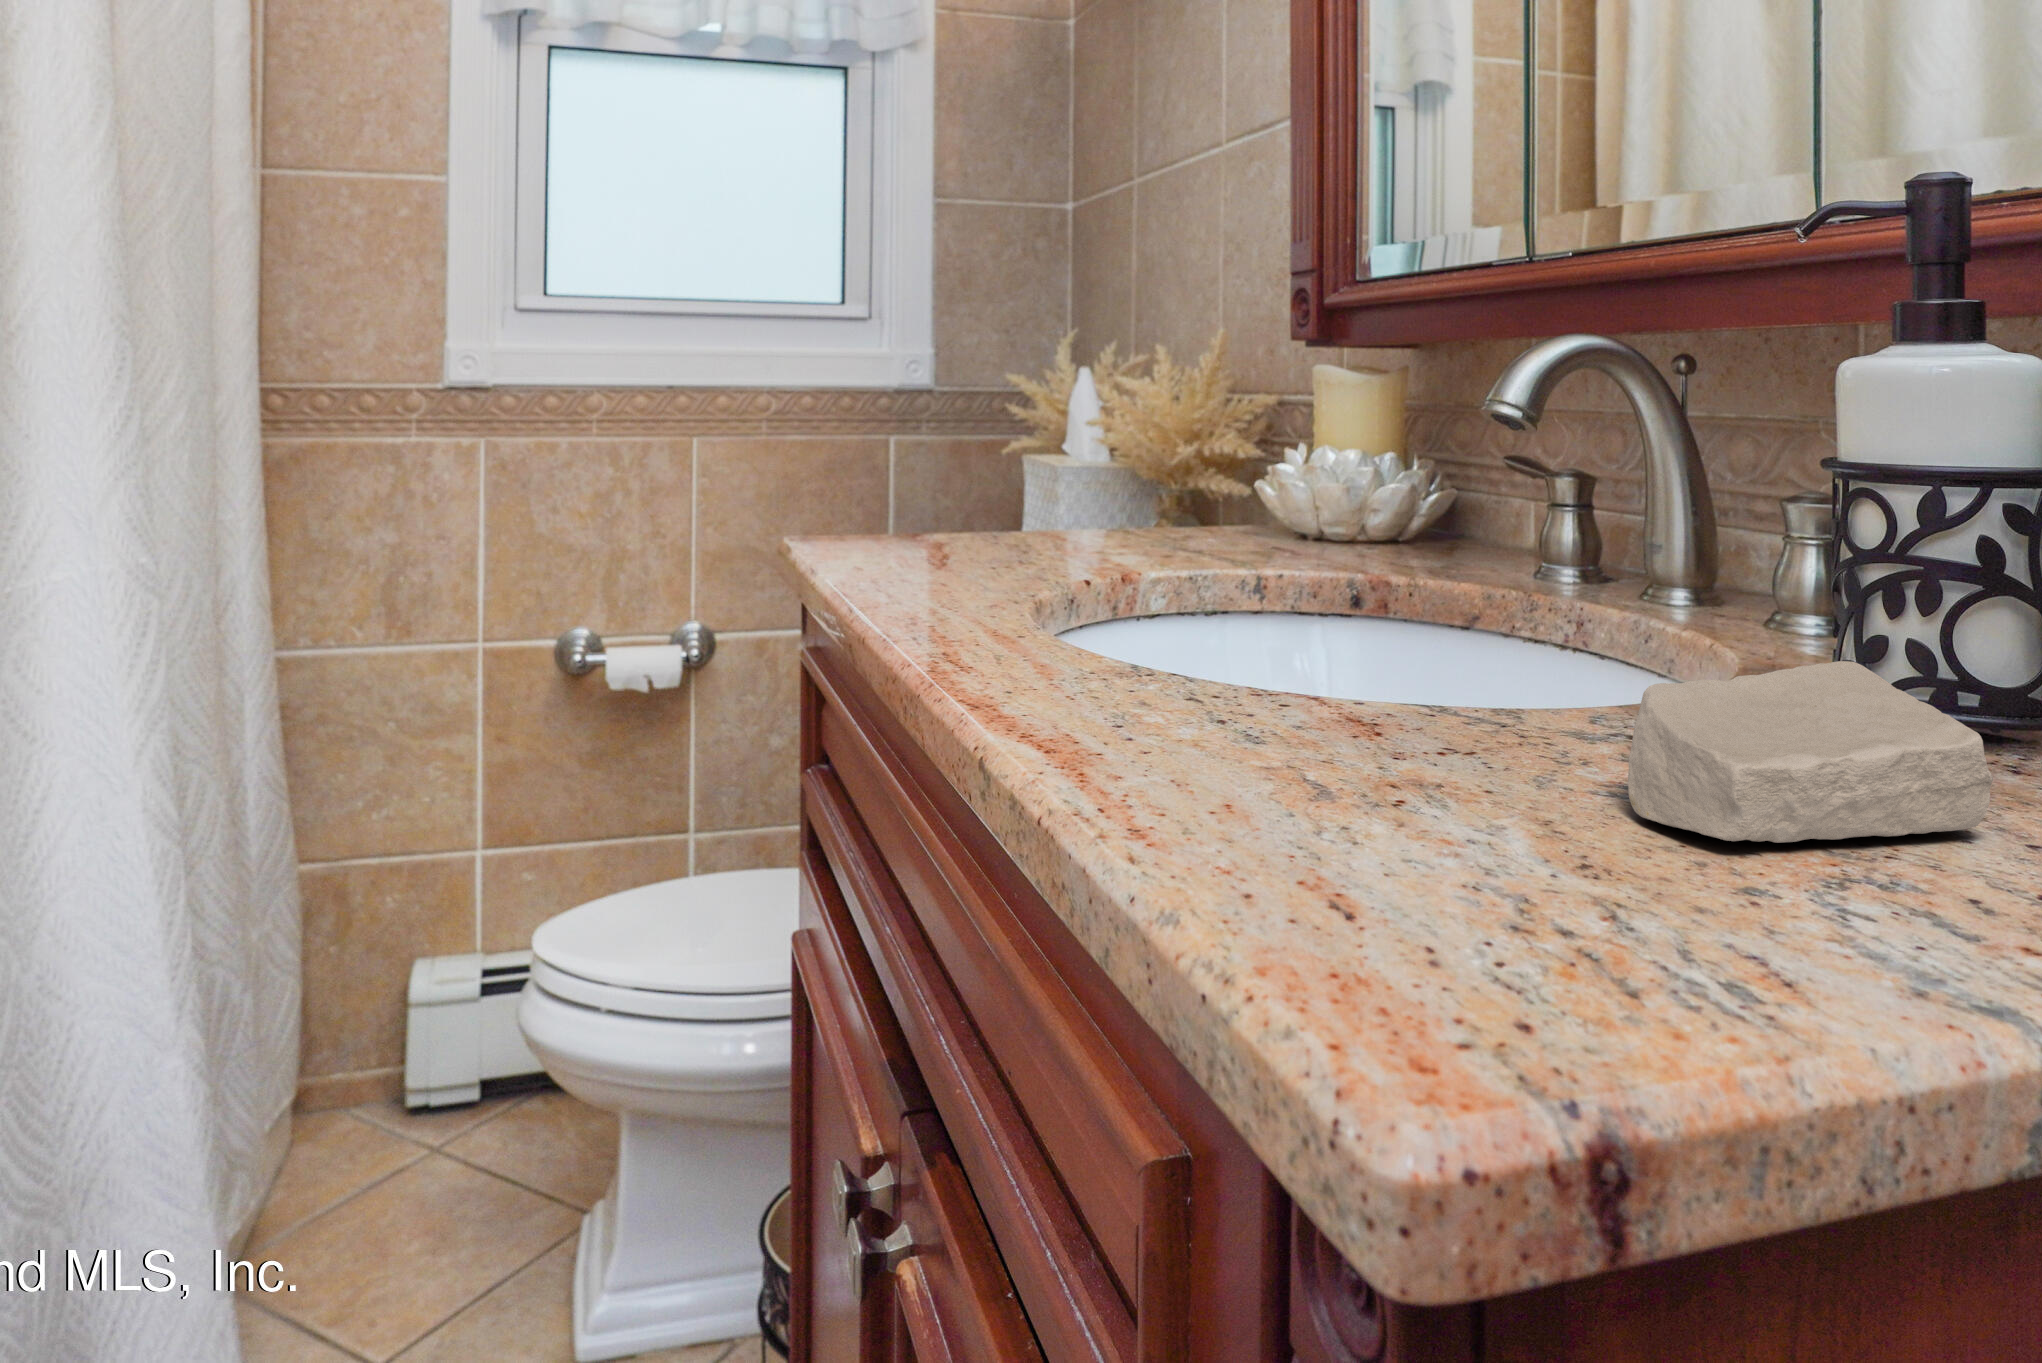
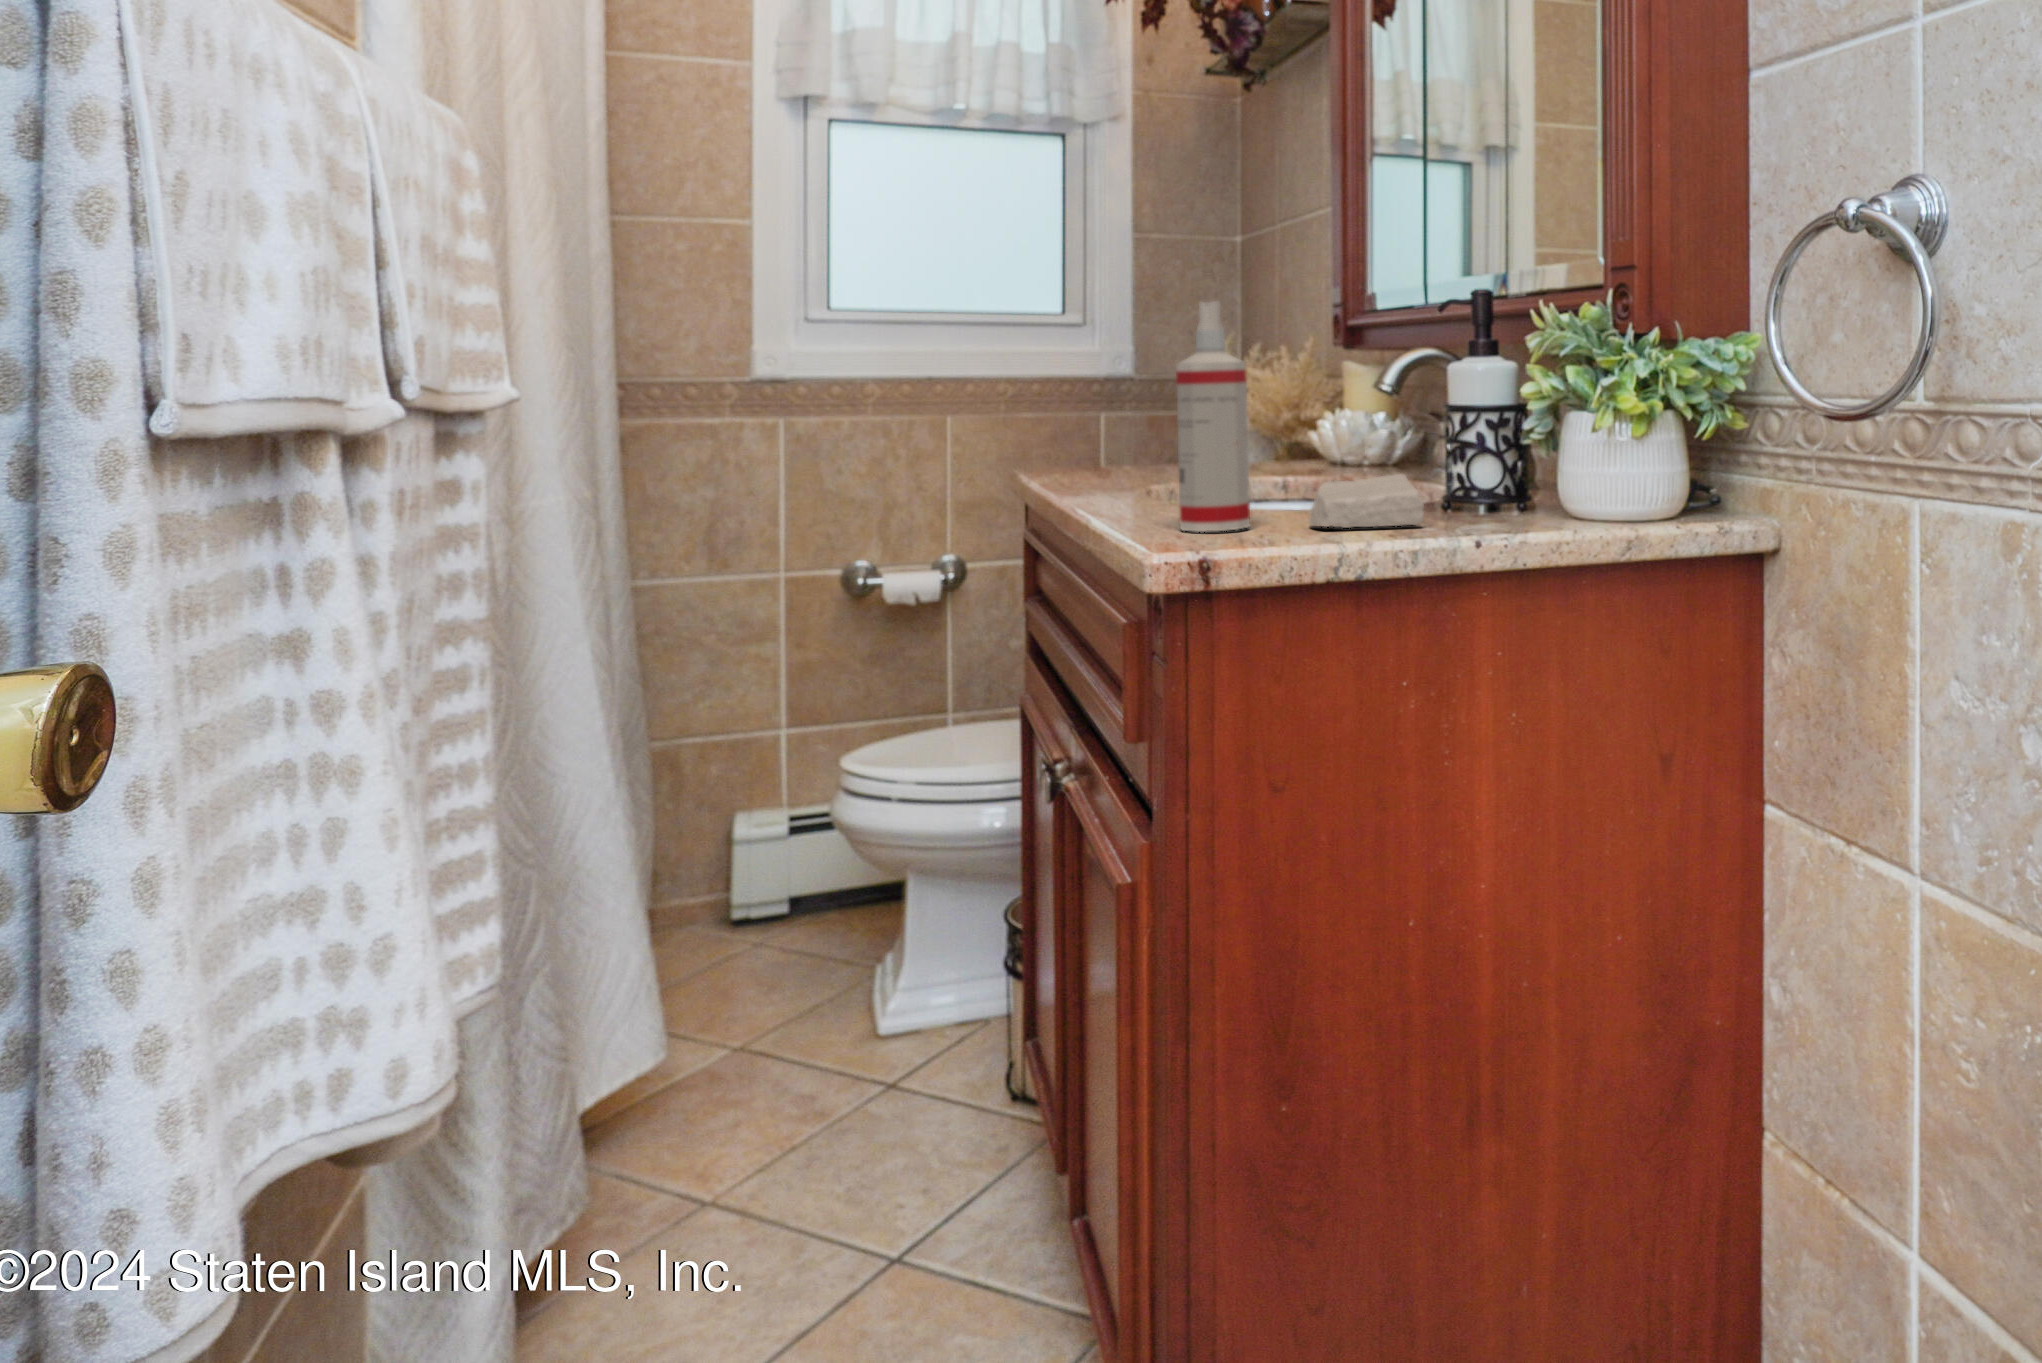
spray bottle: none [1268,176,1481,850] -> present [1176,301,1250,532]

